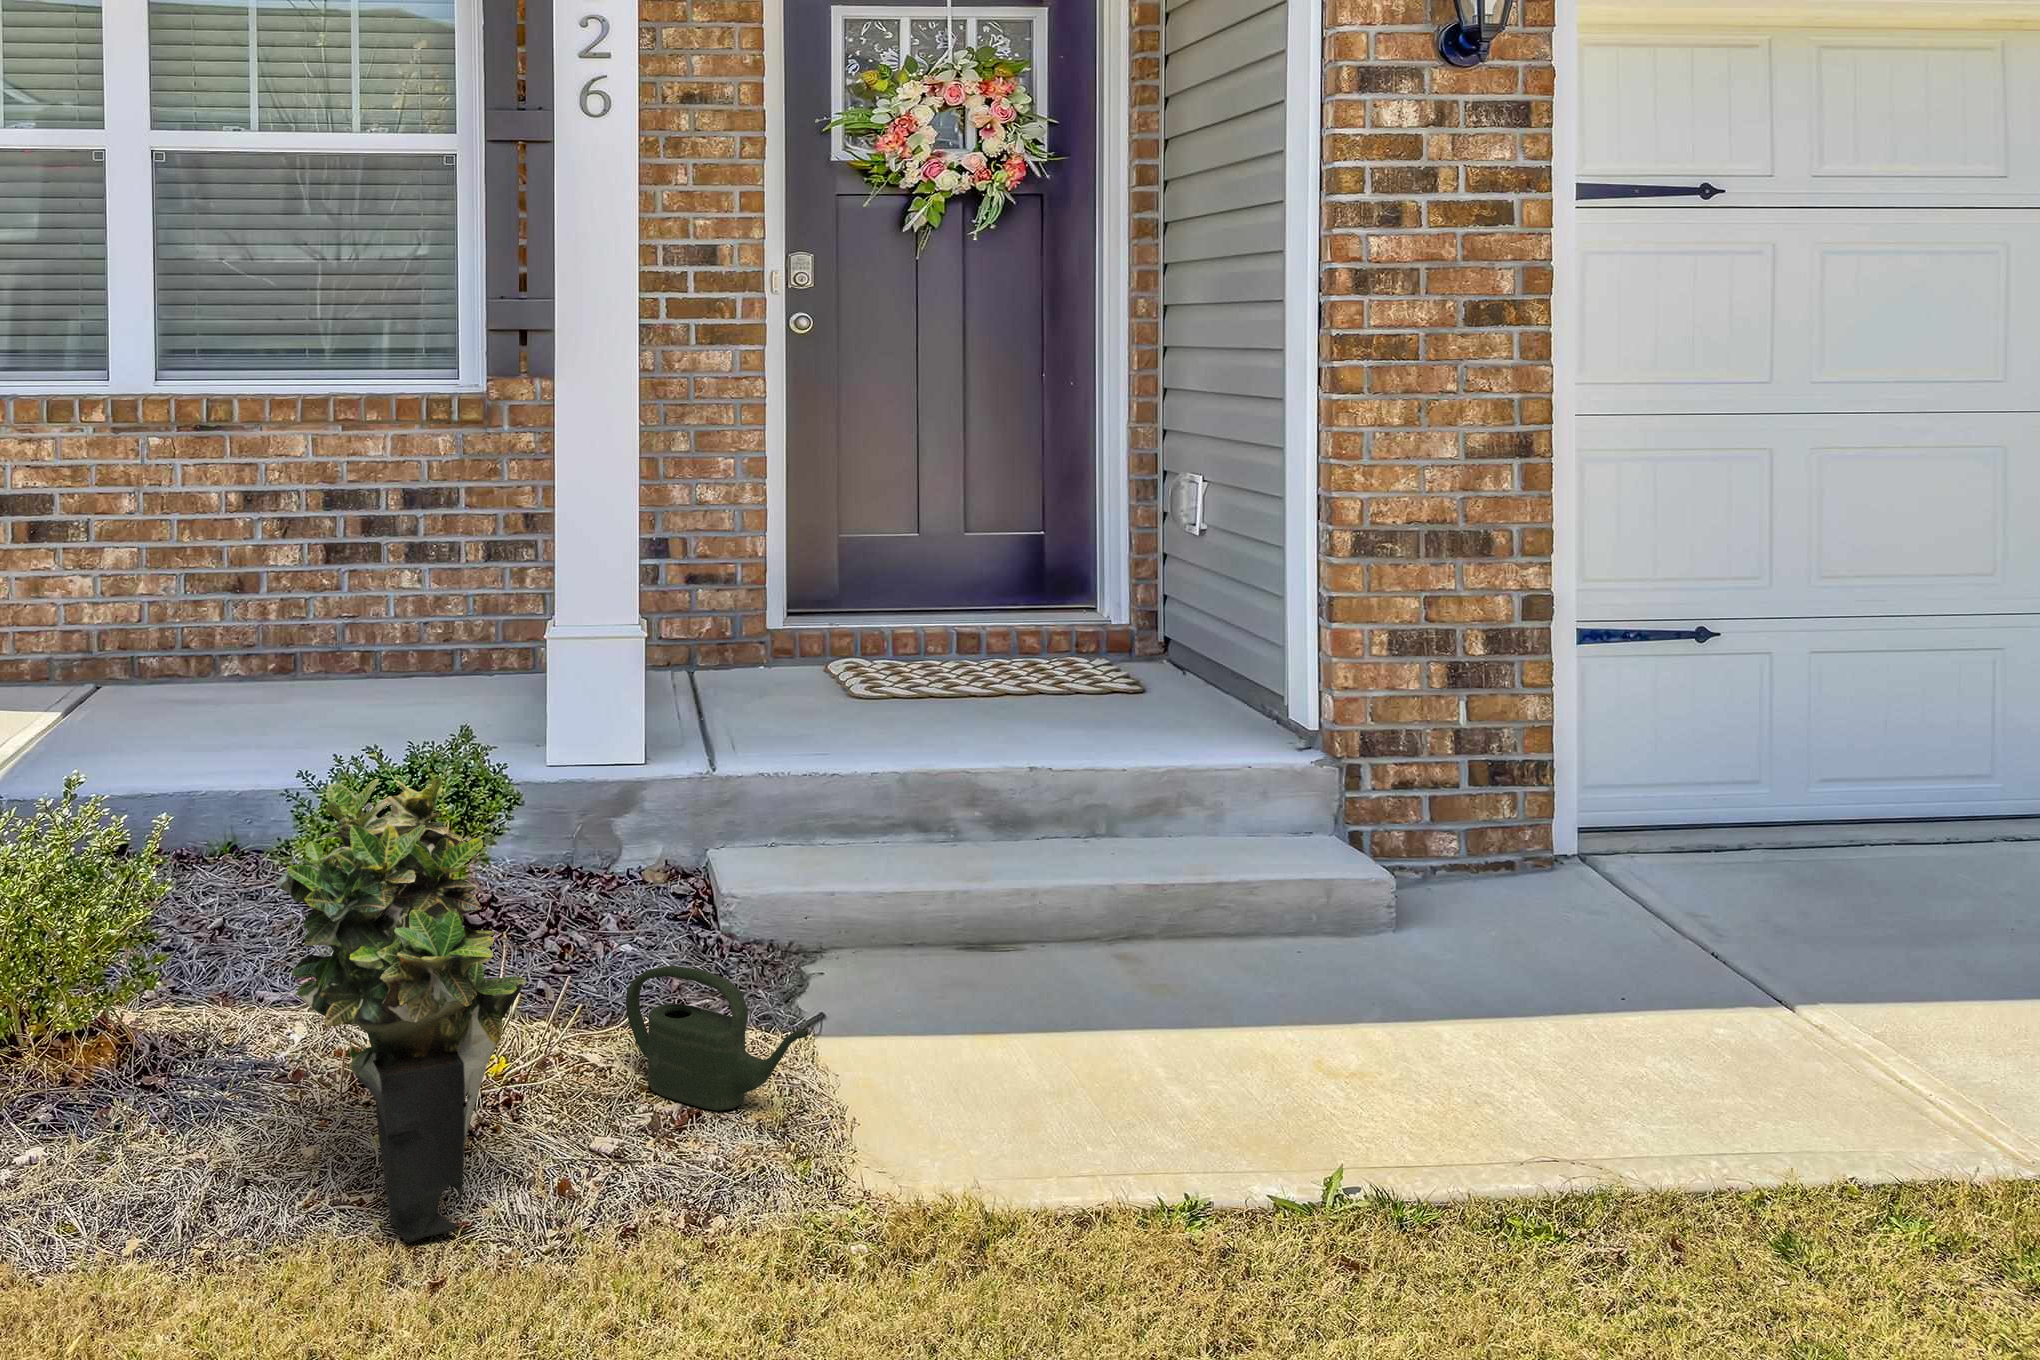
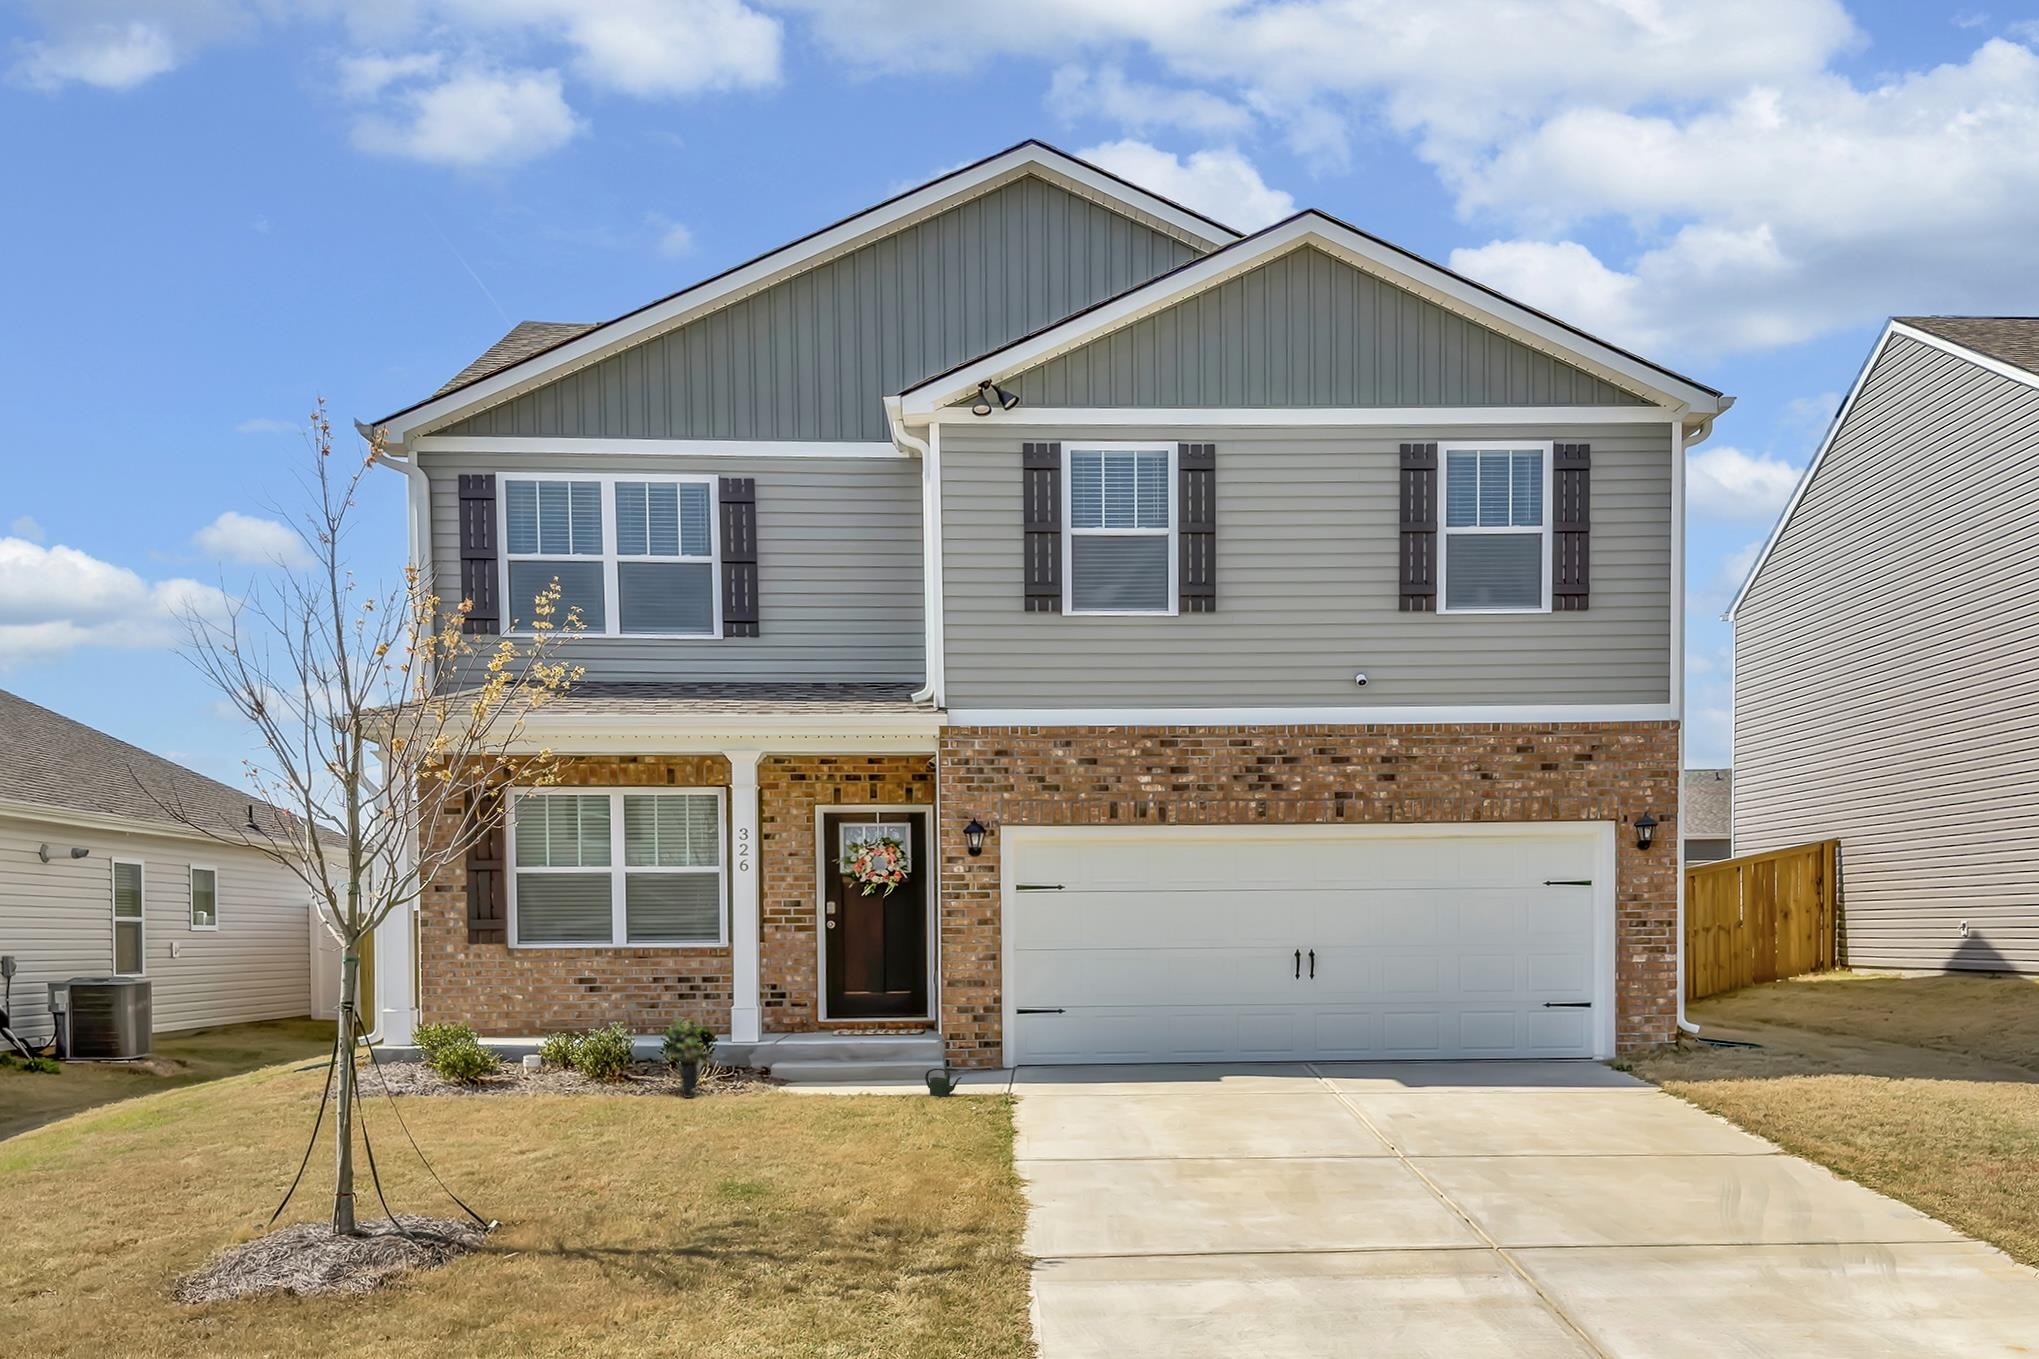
watering can: present [626,965,808,1111] -> present [925,1068,961,1096]

